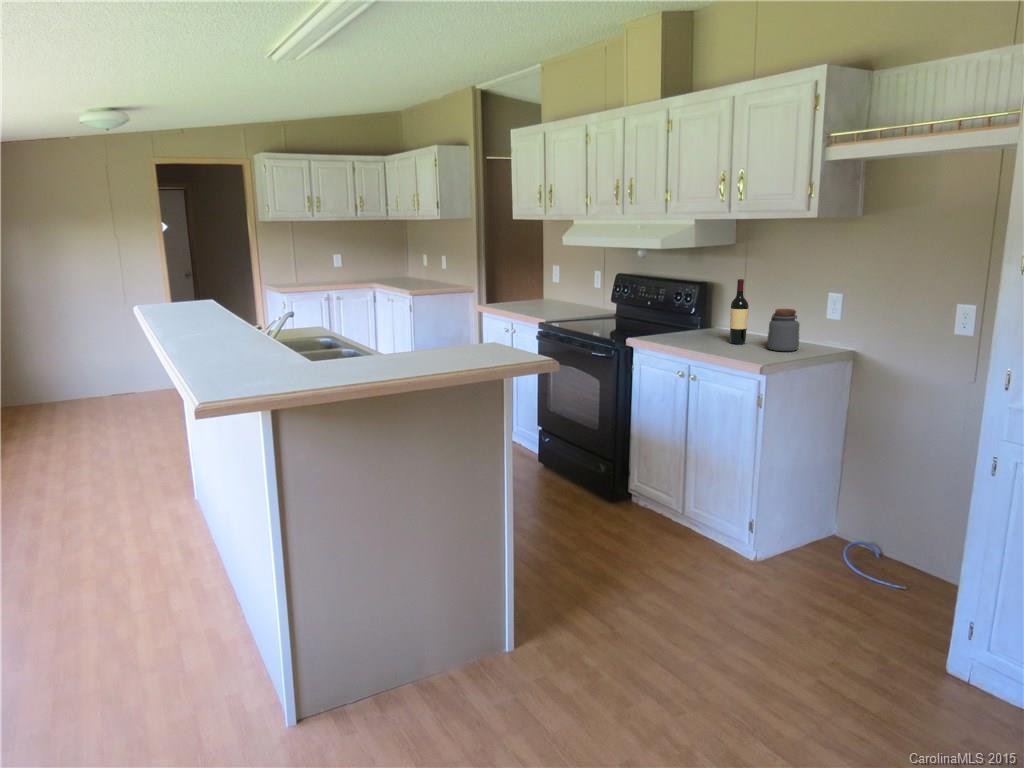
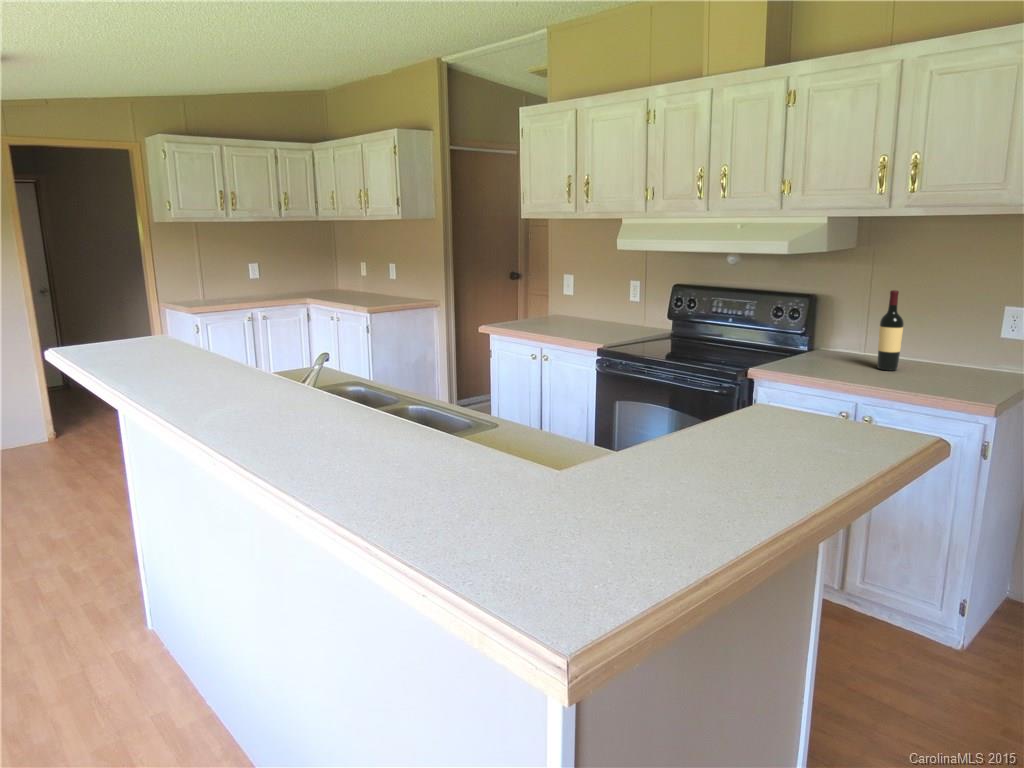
jar: present [767,309,800,351] -> none [936,326,980,379]

